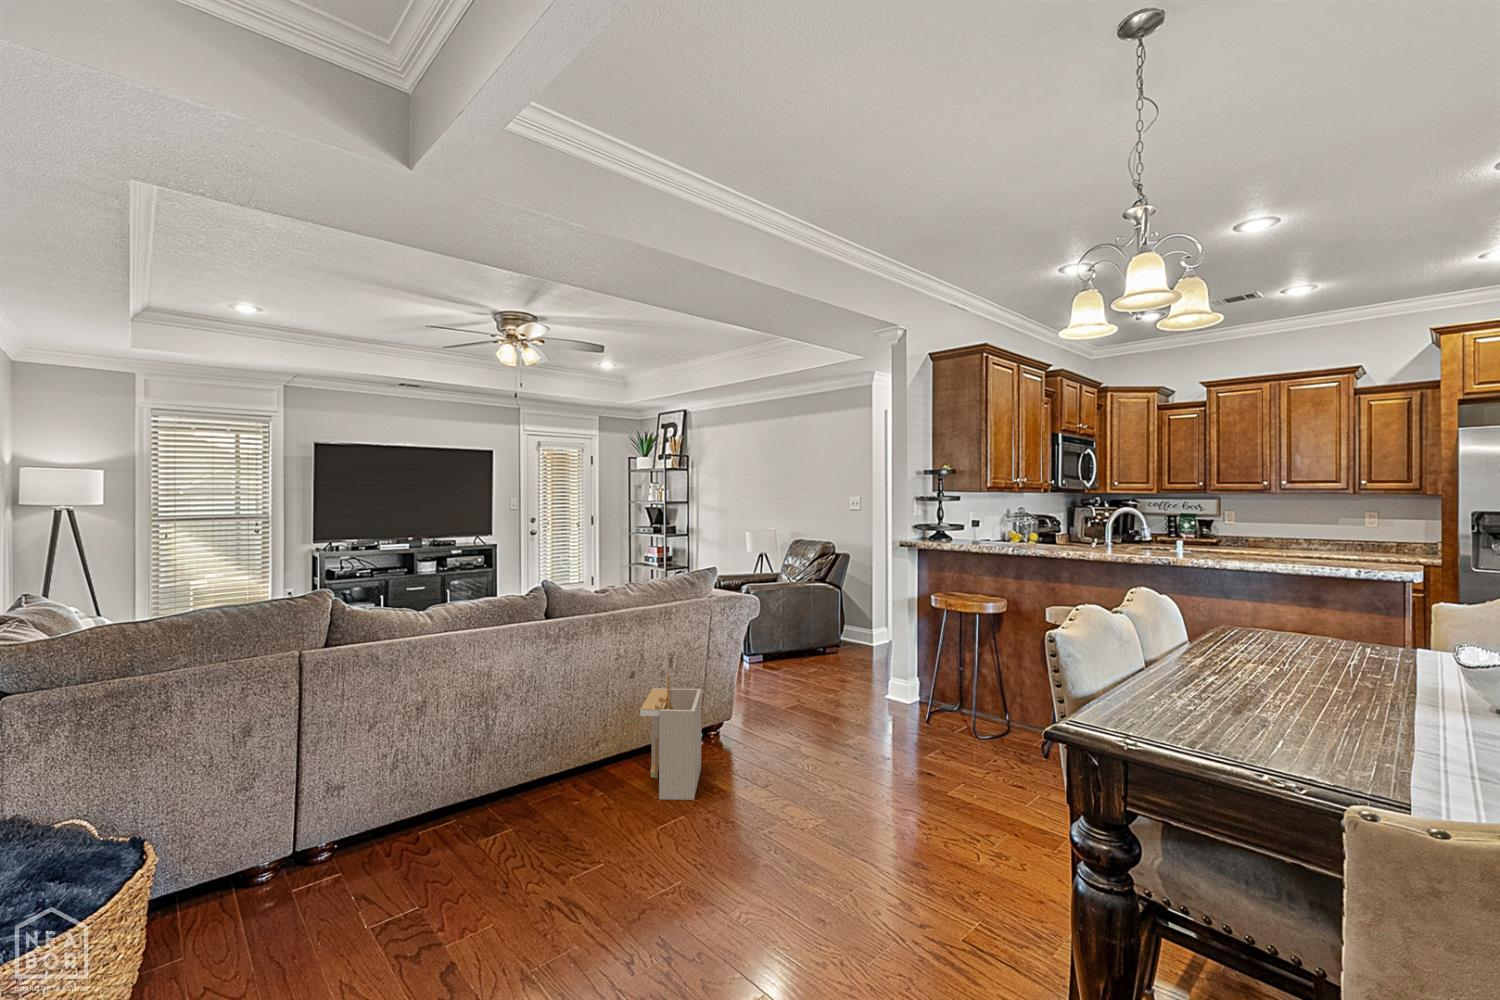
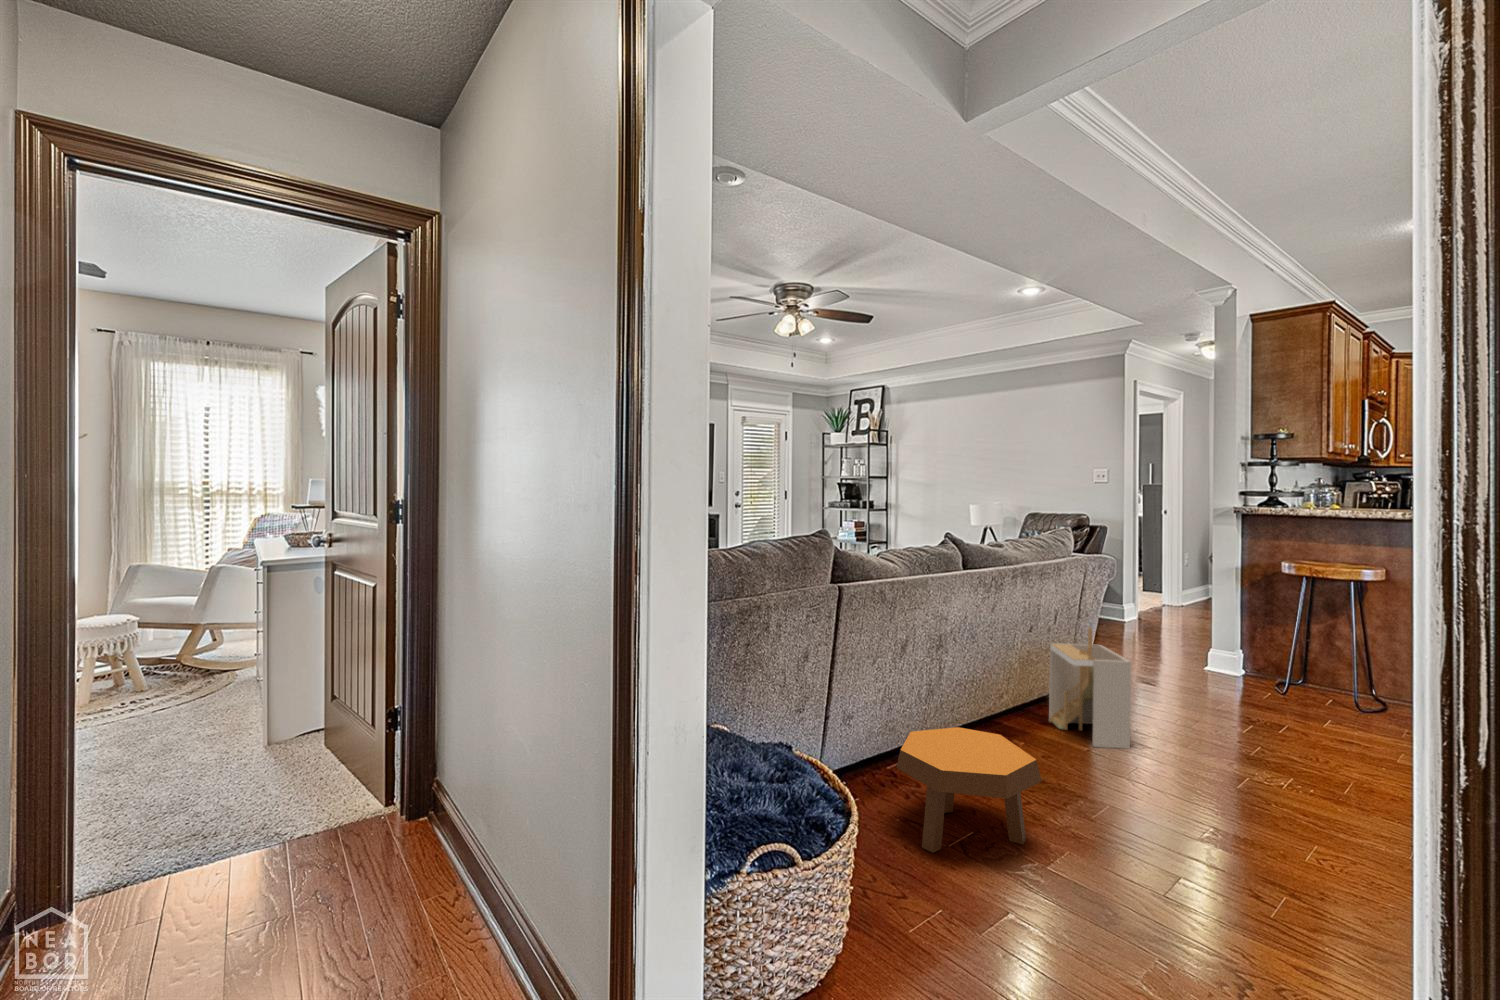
footstool: none [303,799,464,955] -> present [897,727,1042,853]

